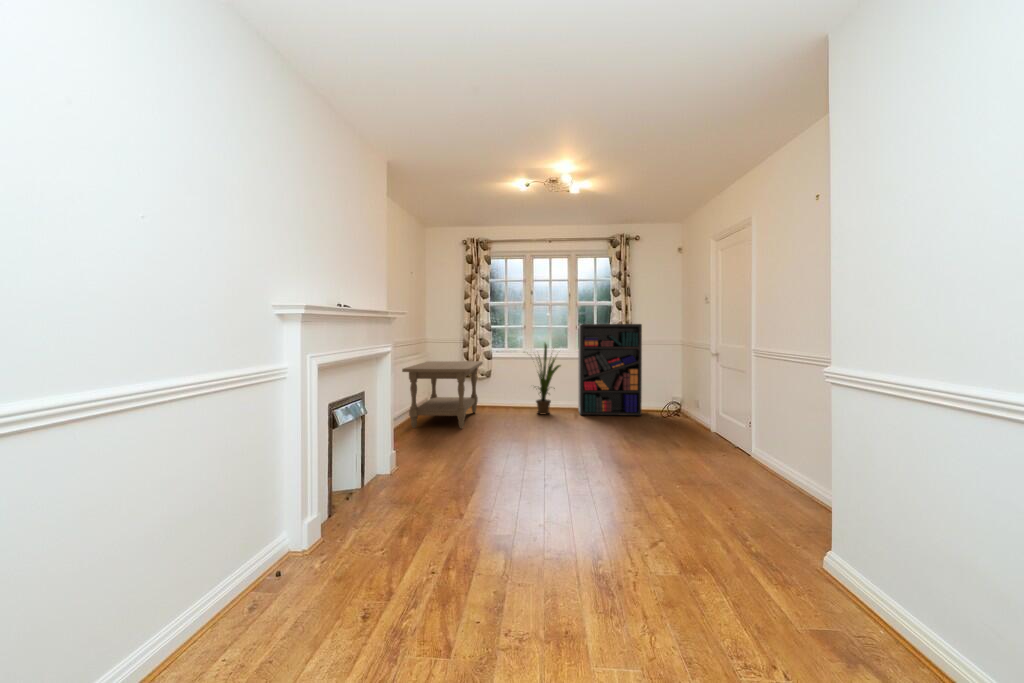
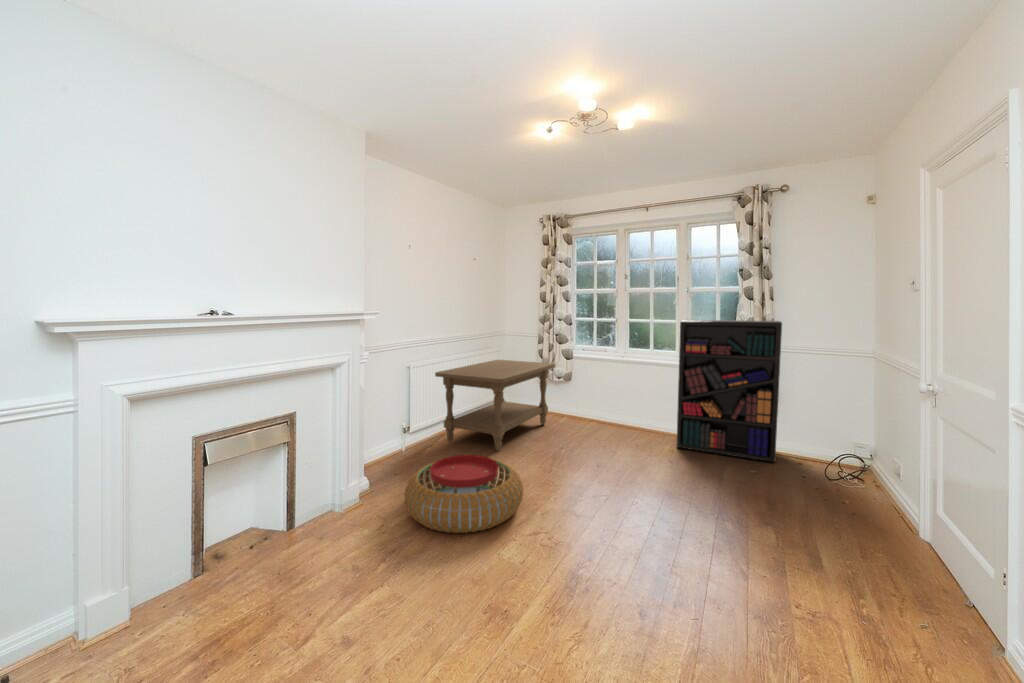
house plant: present [536,343,560,414] -> none [603,342,656,439]
pouf: none [440,419,524,464] -> present [404,455,523,533]

